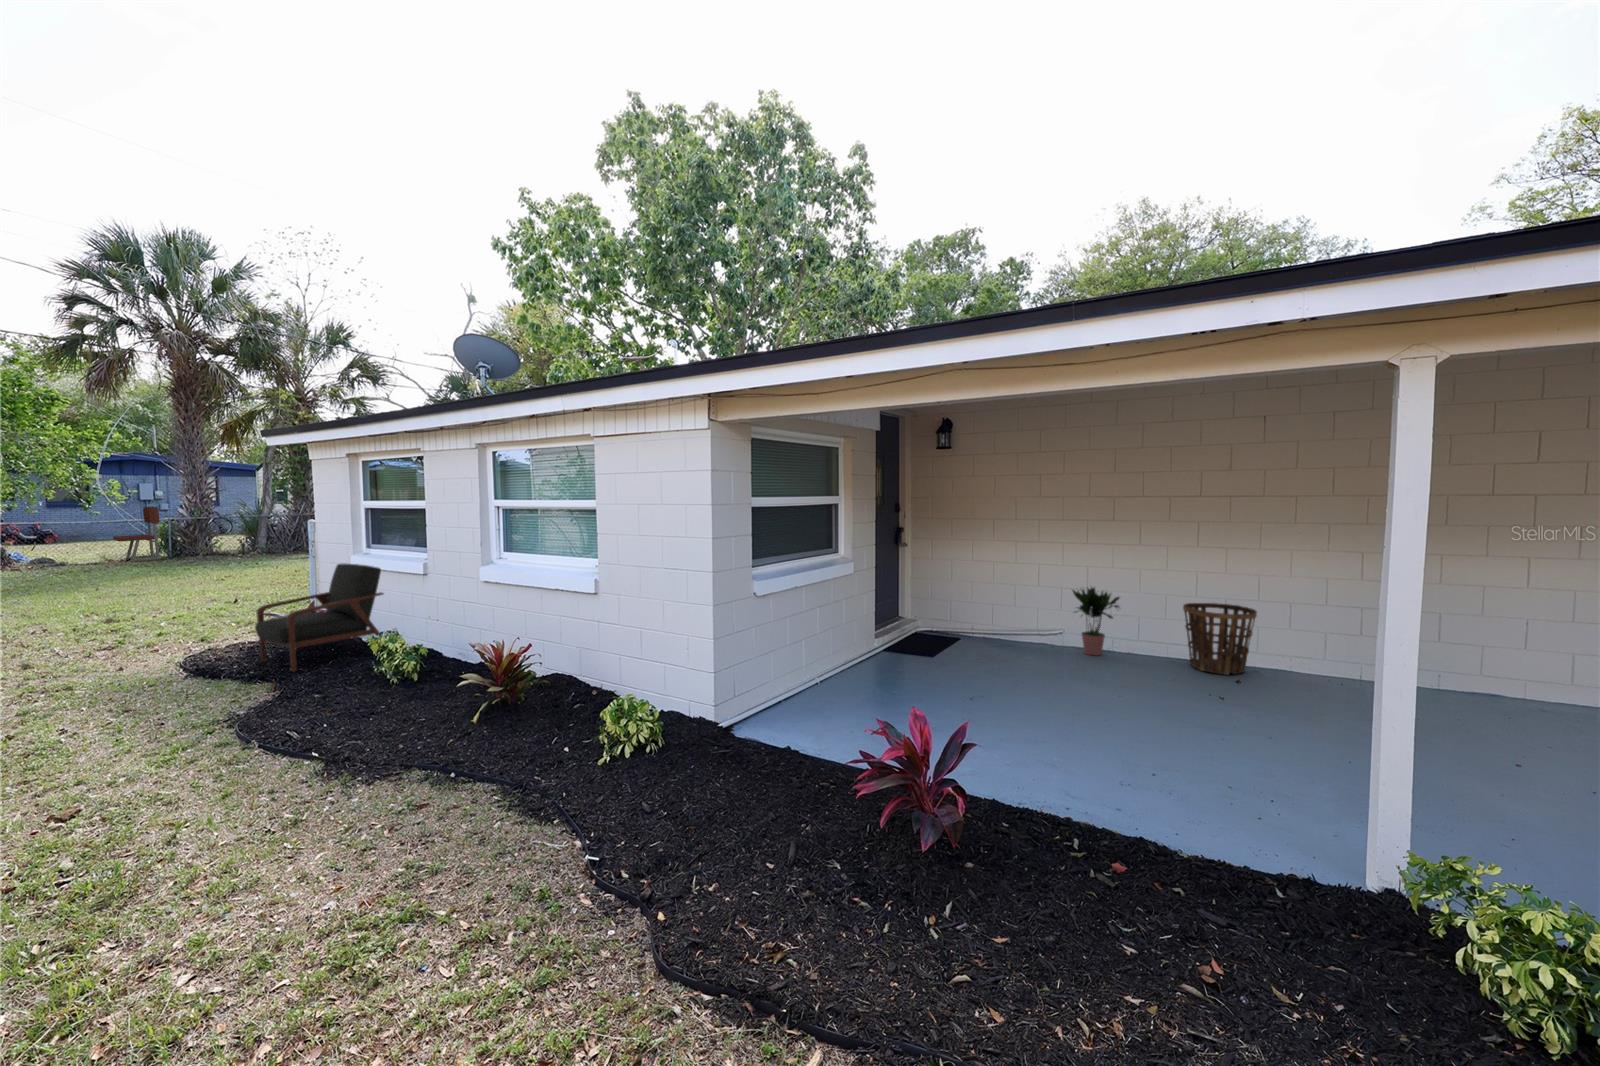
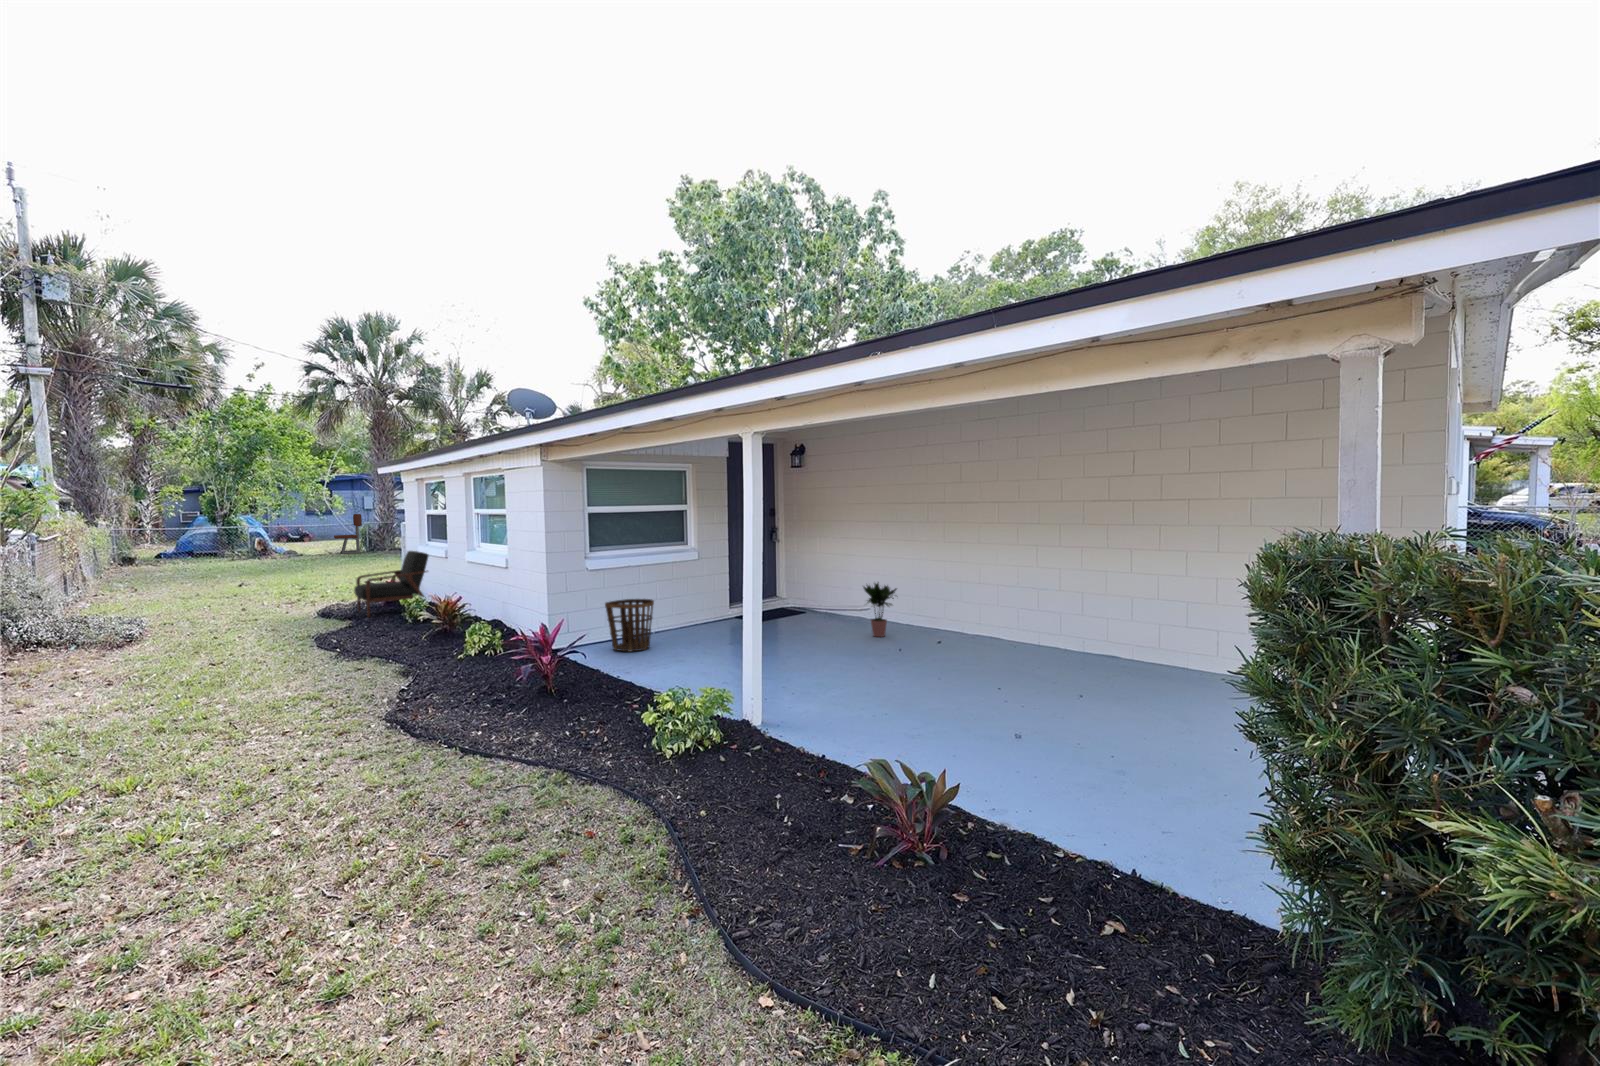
basket: present [1183,603,1257,675] -> present [605,599,654,652]

